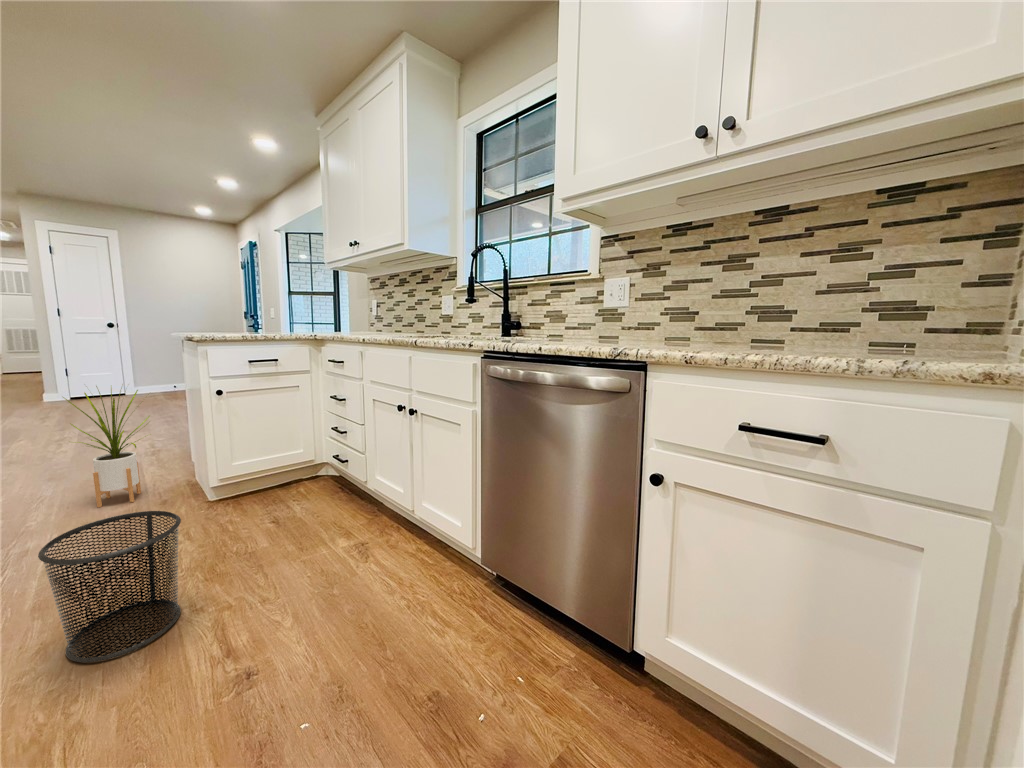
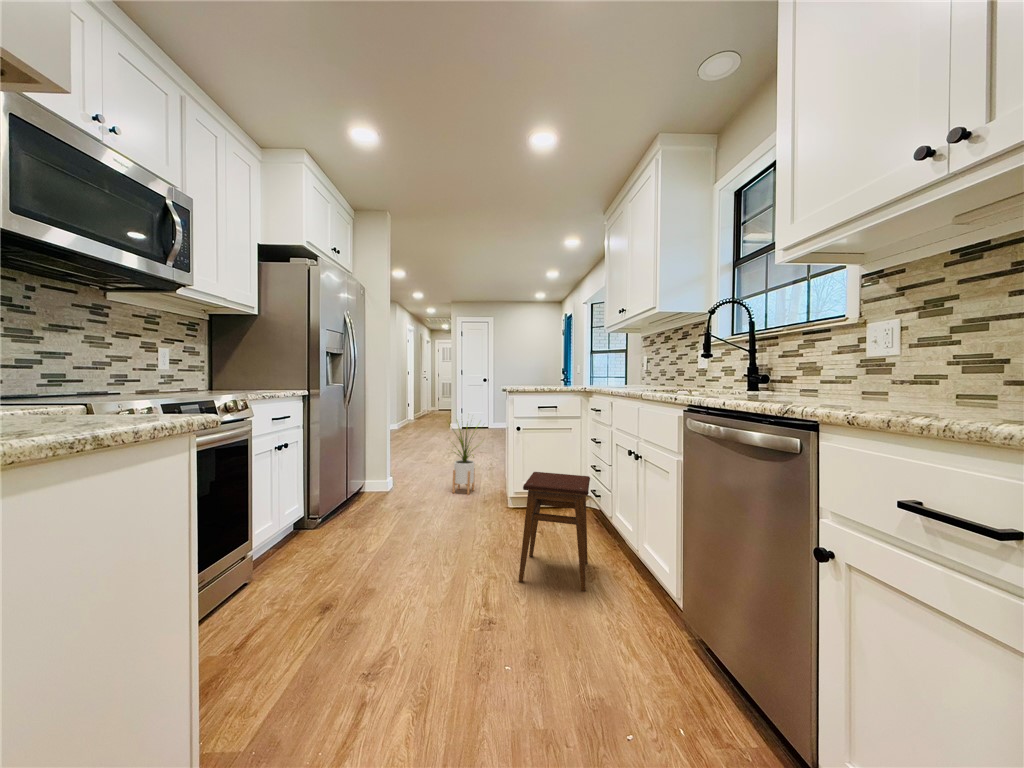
stool: none [267,445,365,602] -> present [519,472,590,591]
waste bin: present [38,511,181,662] -> none [415,491,477,576]

